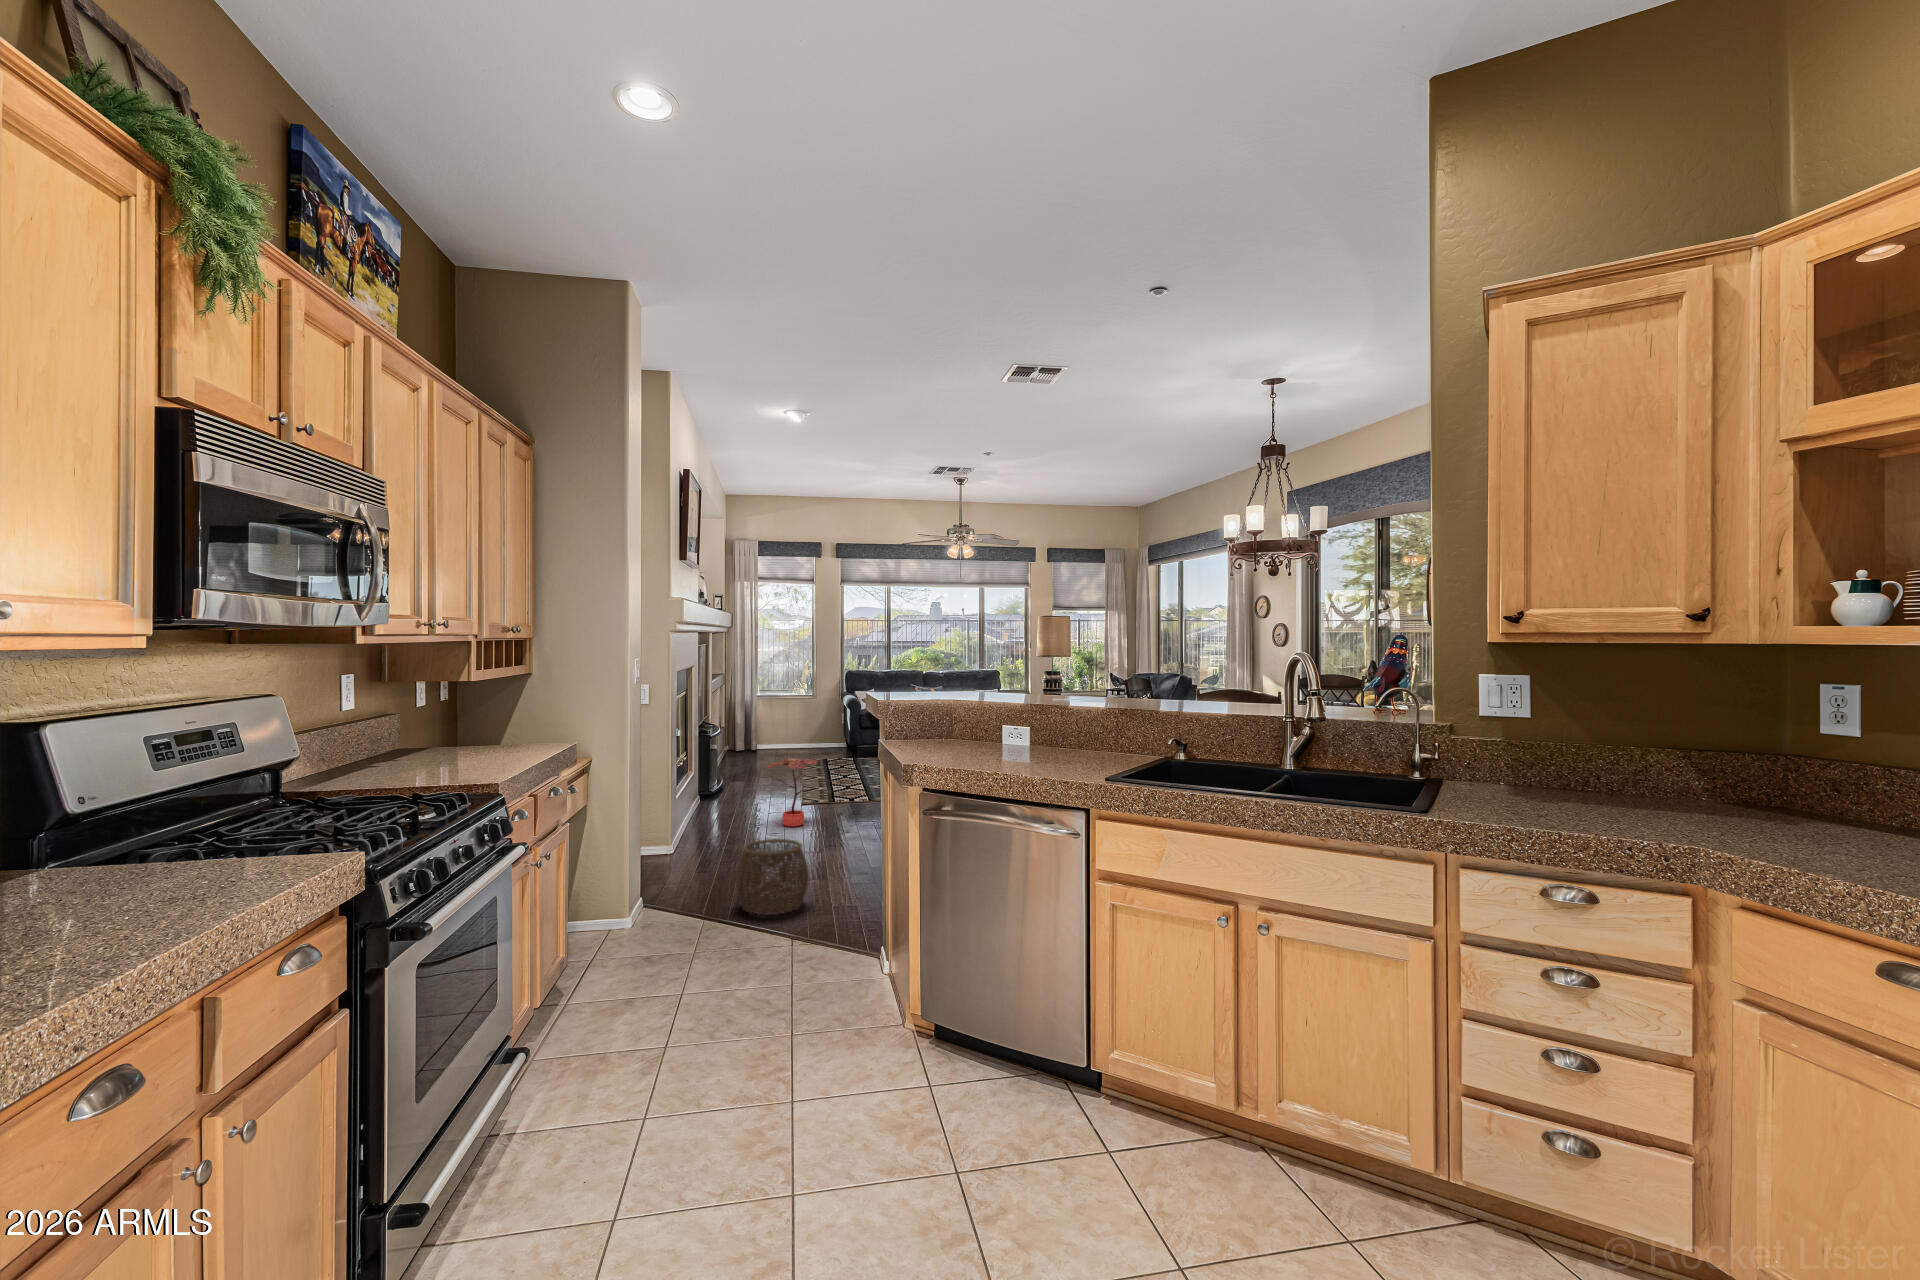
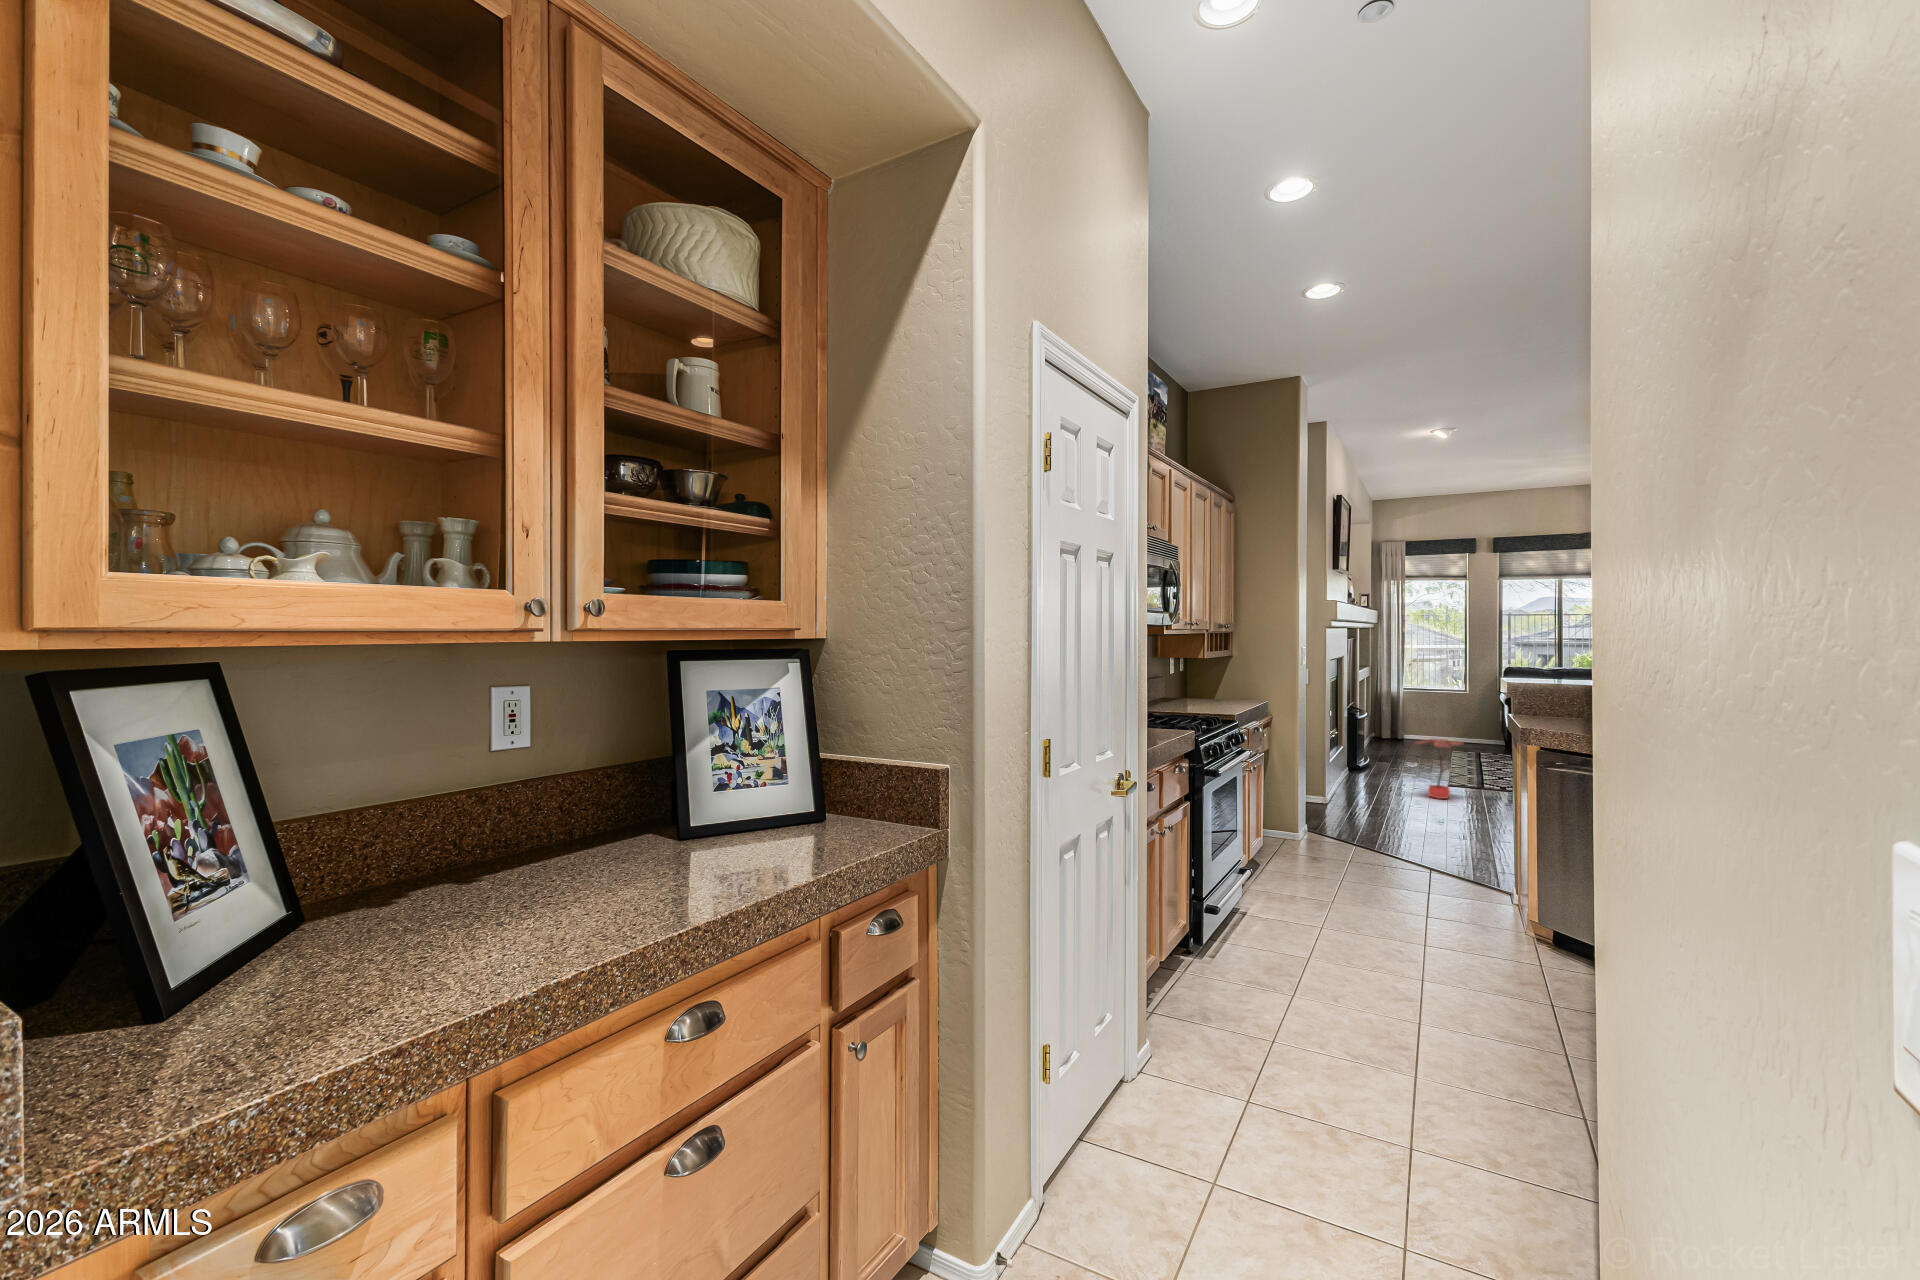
woven basket: present [735,839,809,915] -> none [1384,794,1450,852]

